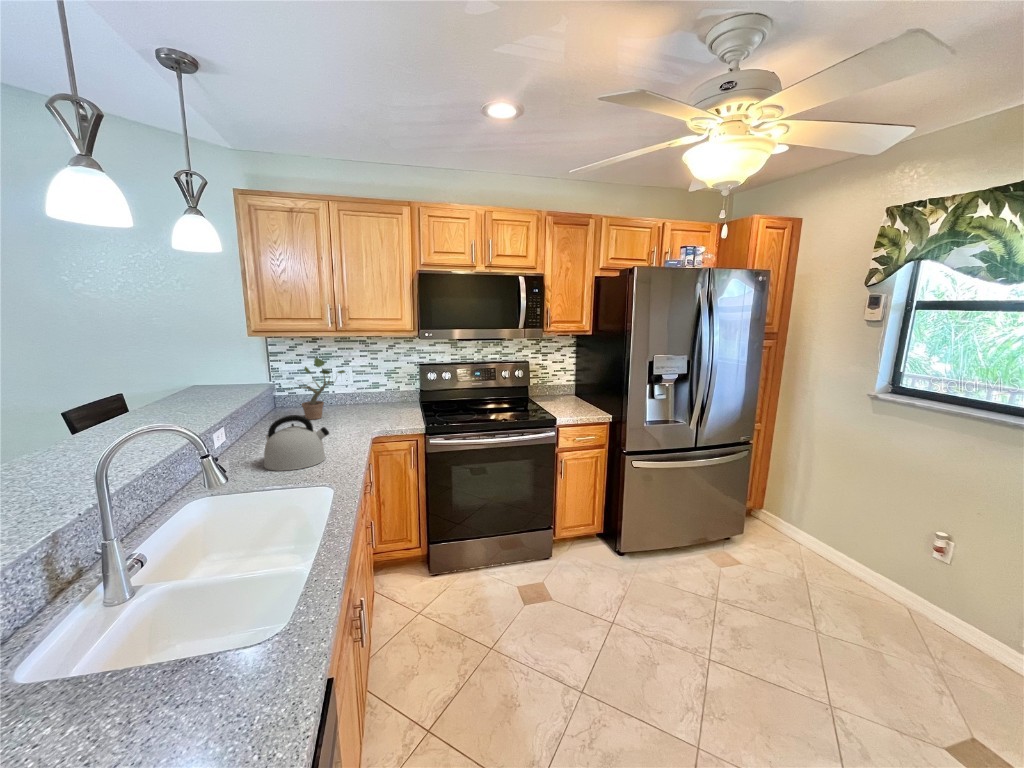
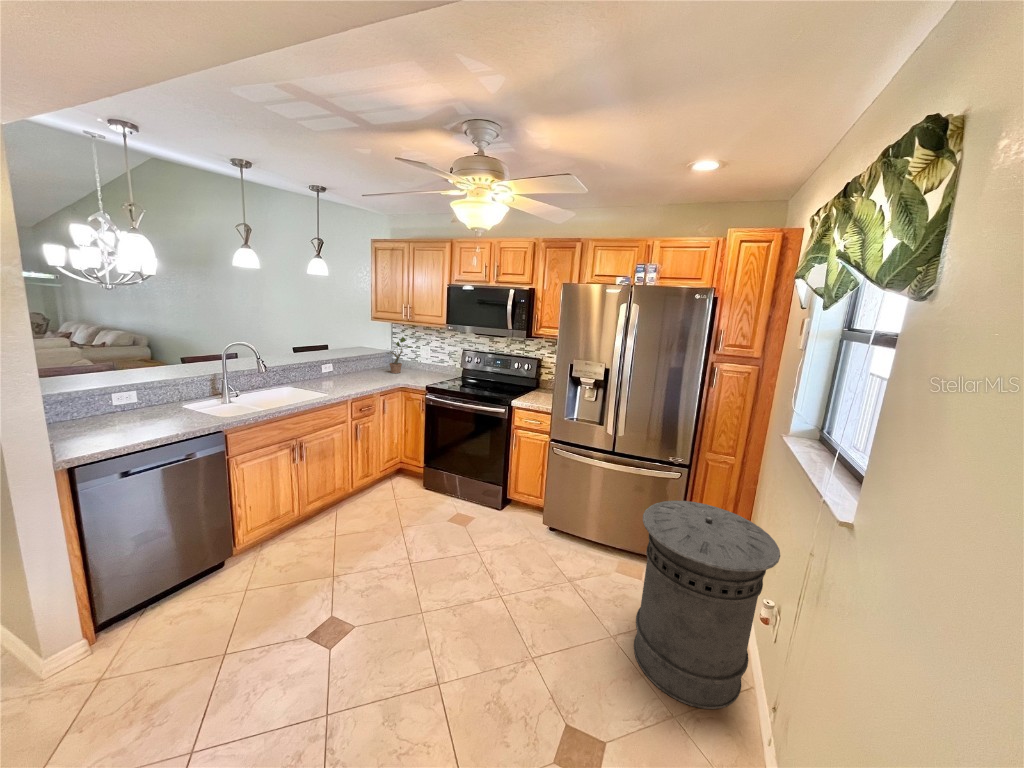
kettle: present [264,415,329,471] -> none [325,360,356,387]
trash can: none [800,468,958,647] -> present [634,501,780,709]

